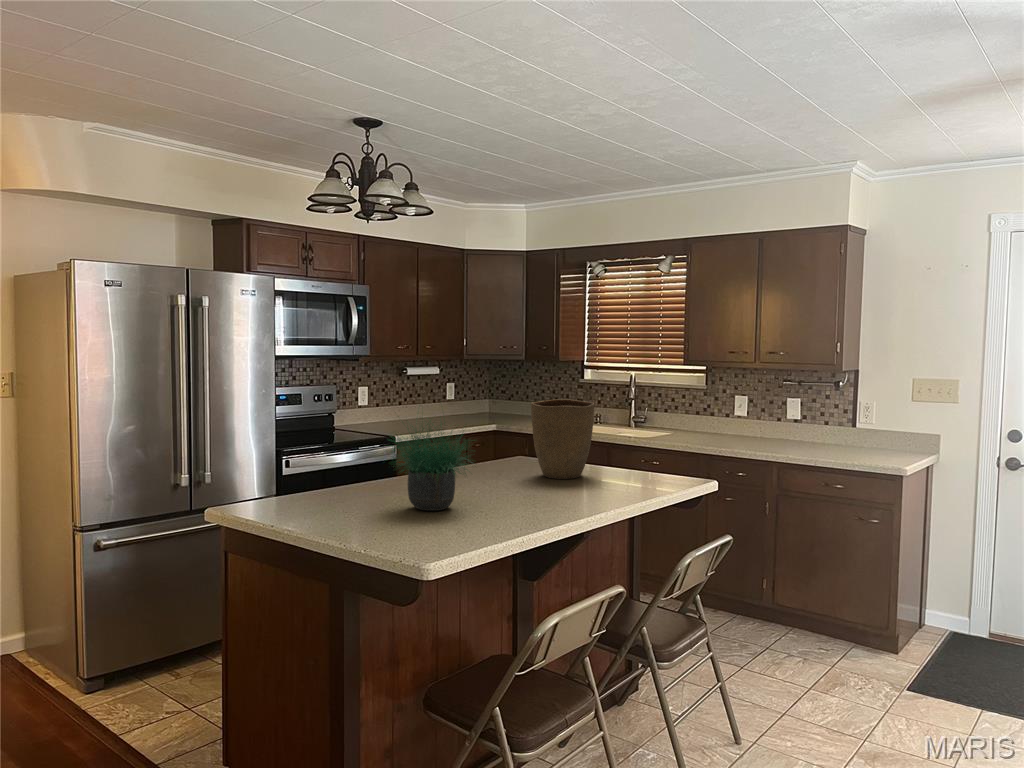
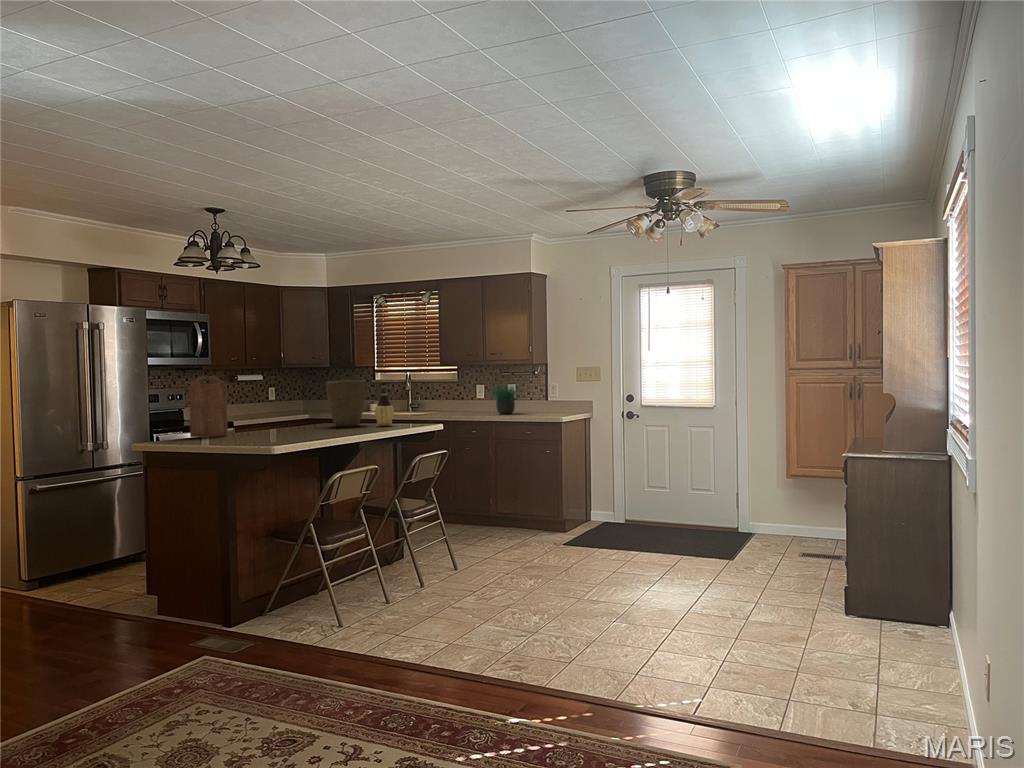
cutting board: none [309,395,370,497] -> present [189,376,228,437]
wine bottle: none [612,405,644,485] -> present [375,379,394,426]
potted plant: present [392,426,470,511] -> present [492,385,520,414]

